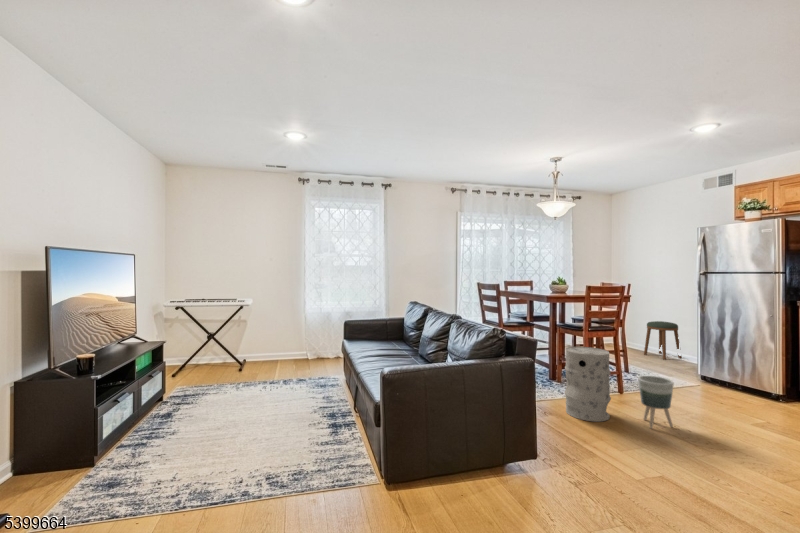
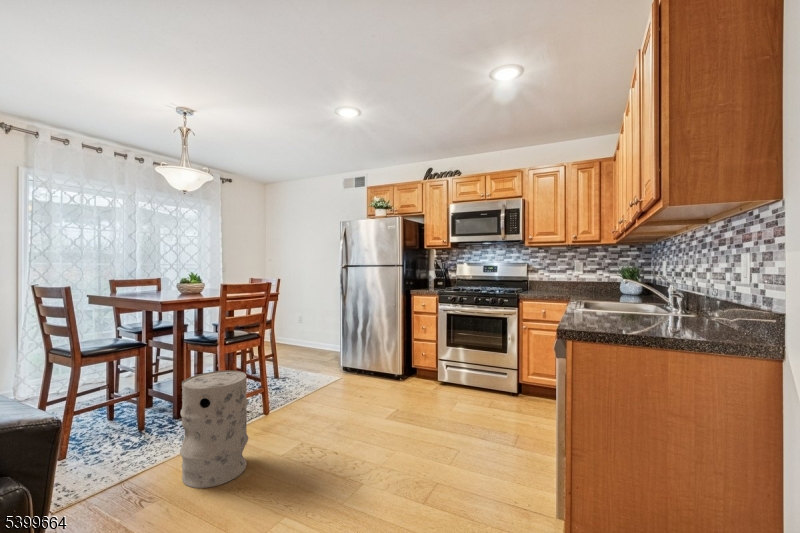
stool: present [644,321,681,360] -> none [295,316,327,354]
planter: present [638,376,674,429] -> none [282,393,320,465]

